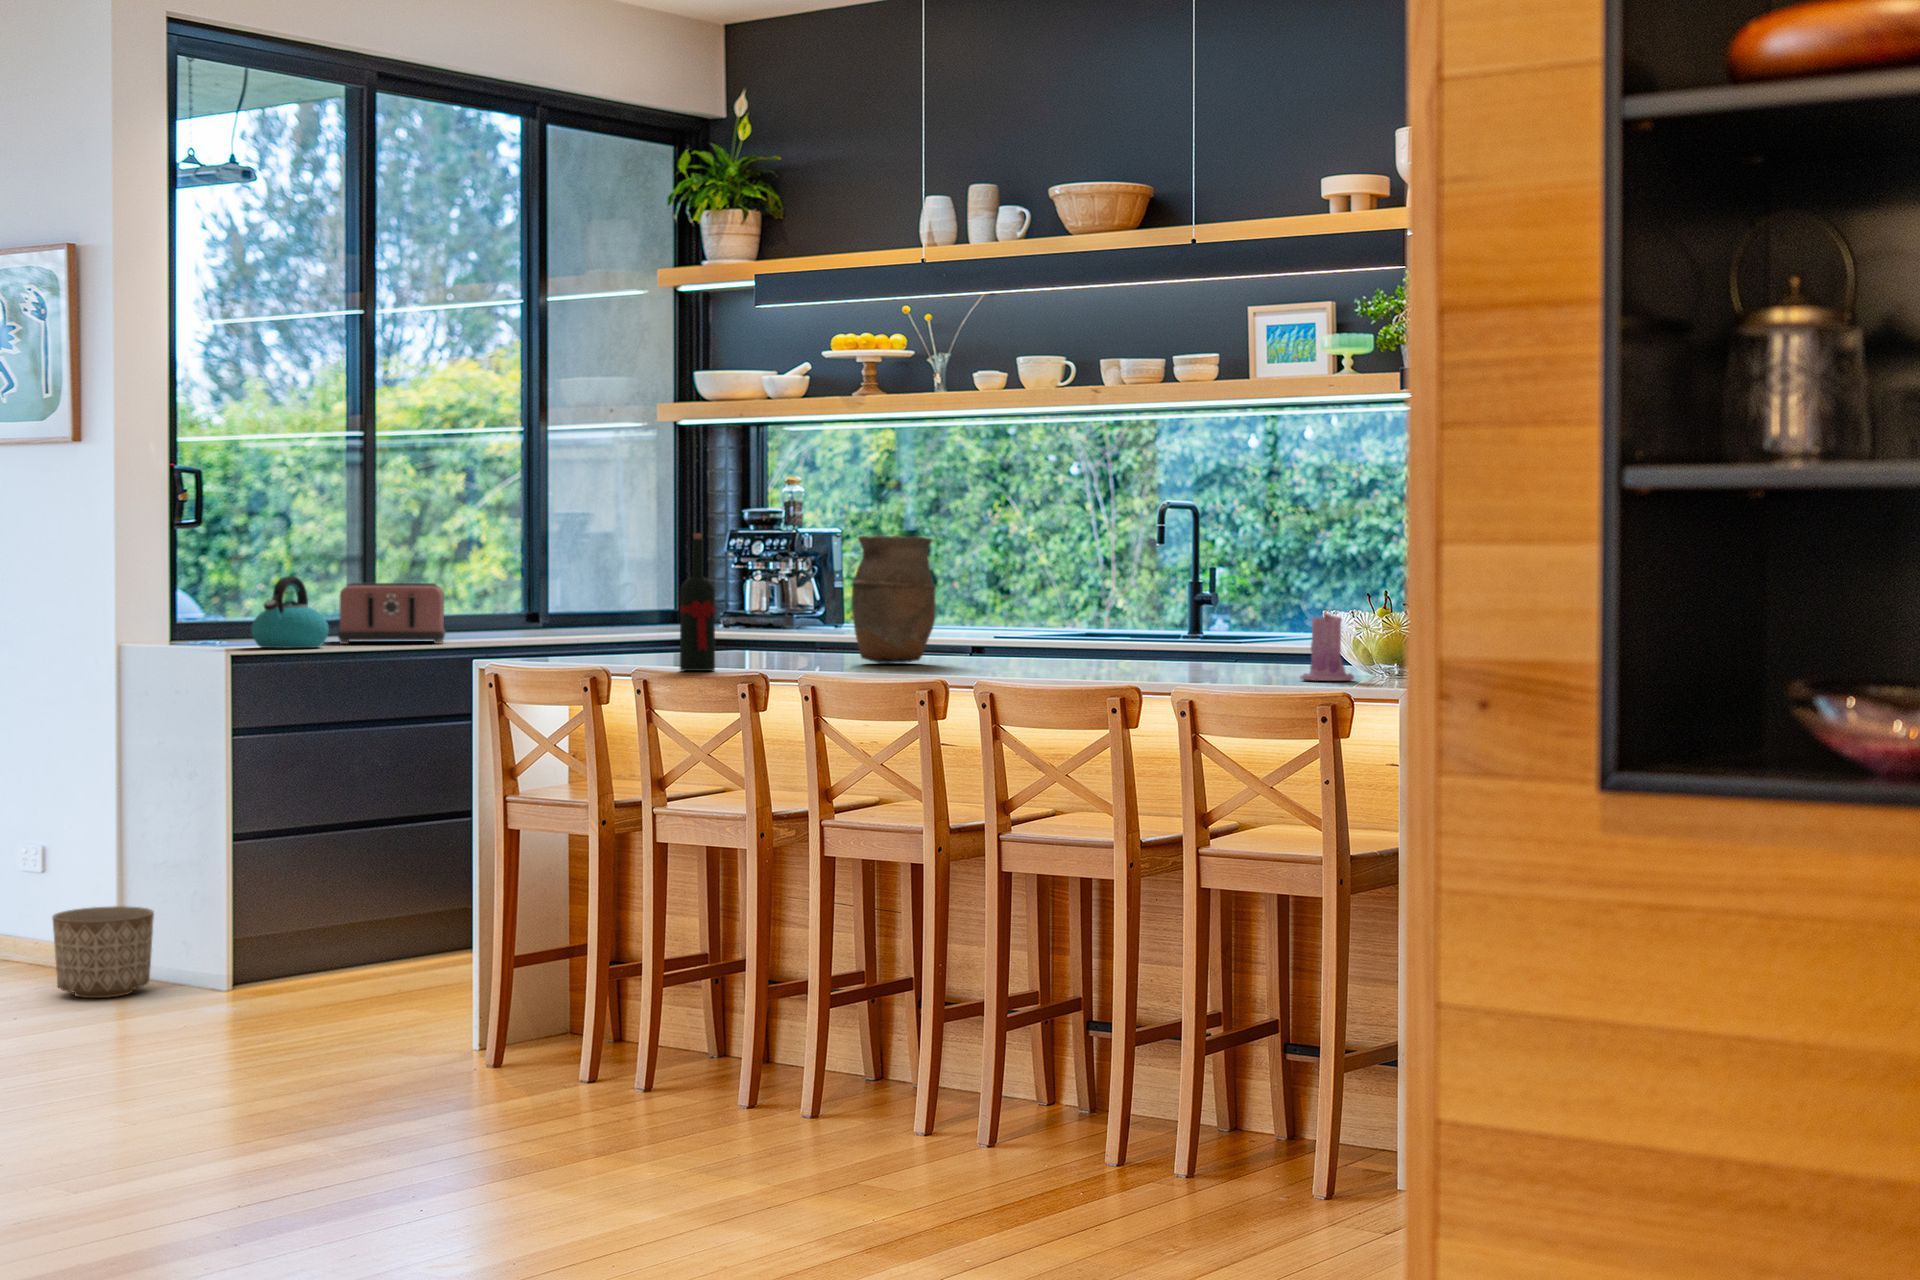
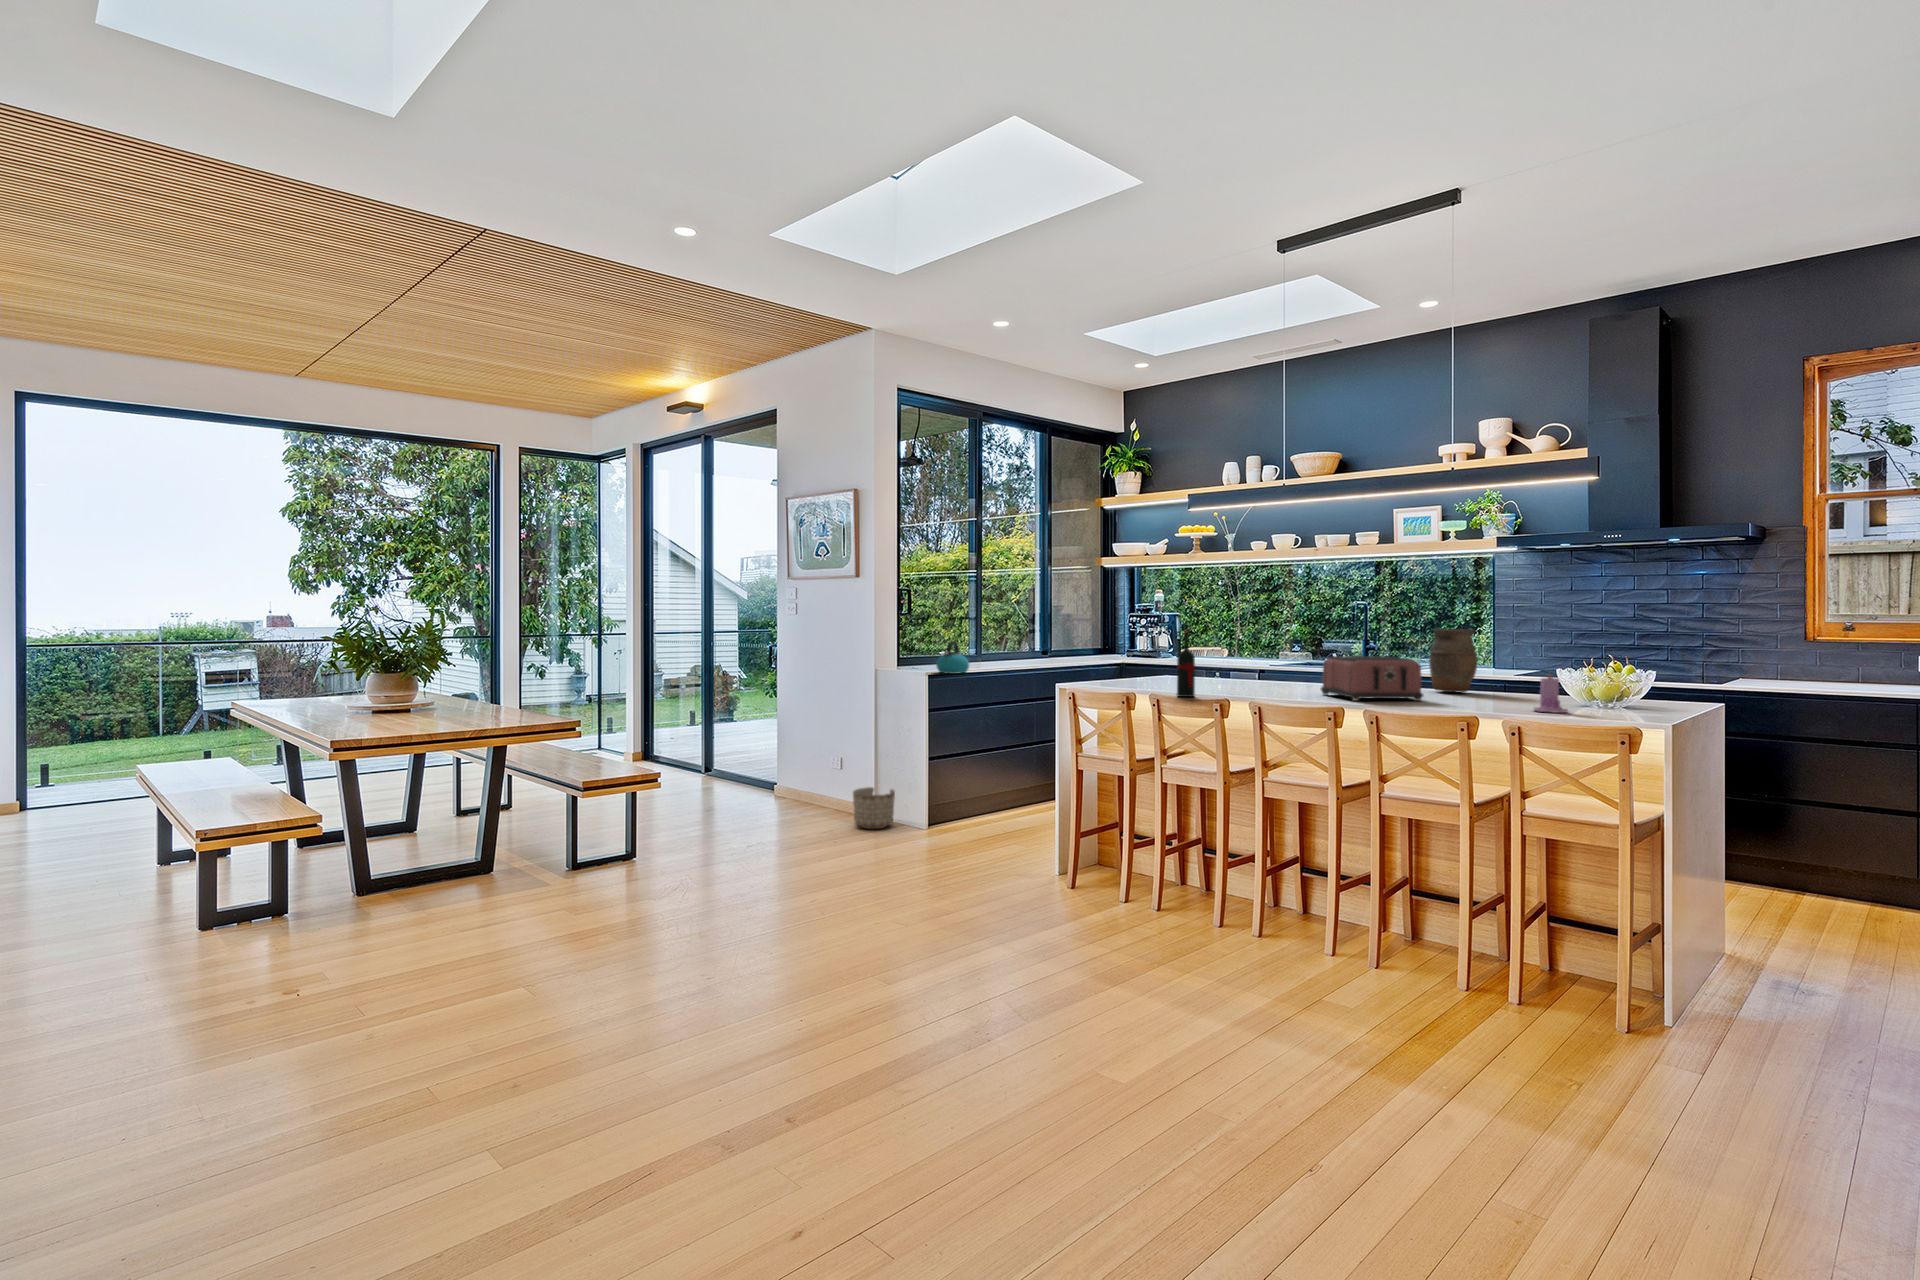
vase: present [852,535,936,663] -> present [1429,629,1477,692]
toaster: present [338,583,445,644] -> present [1321,656,1423,701]

